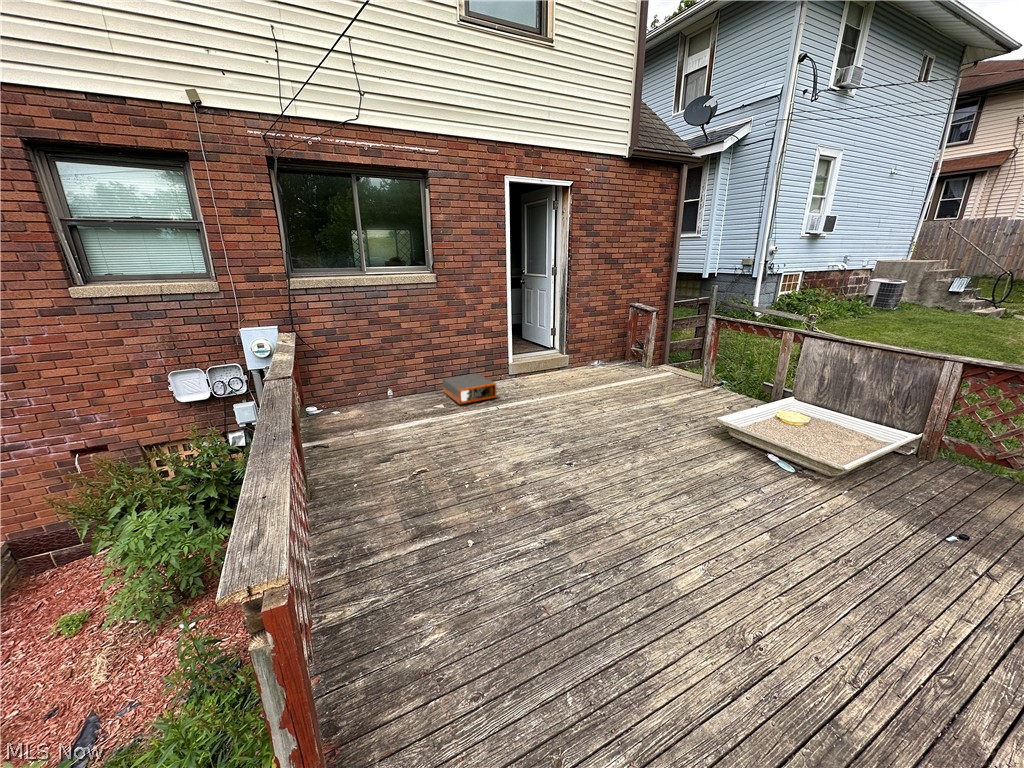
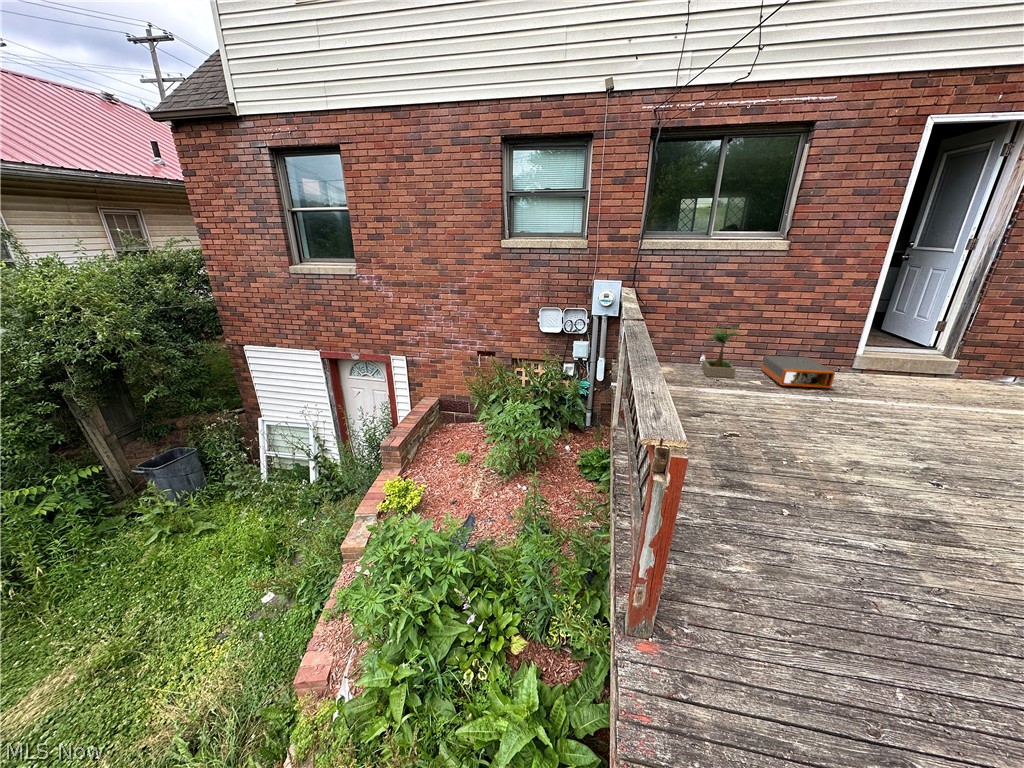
potted plant: none [384,357,422,411] -> present [702,327,740,378]

